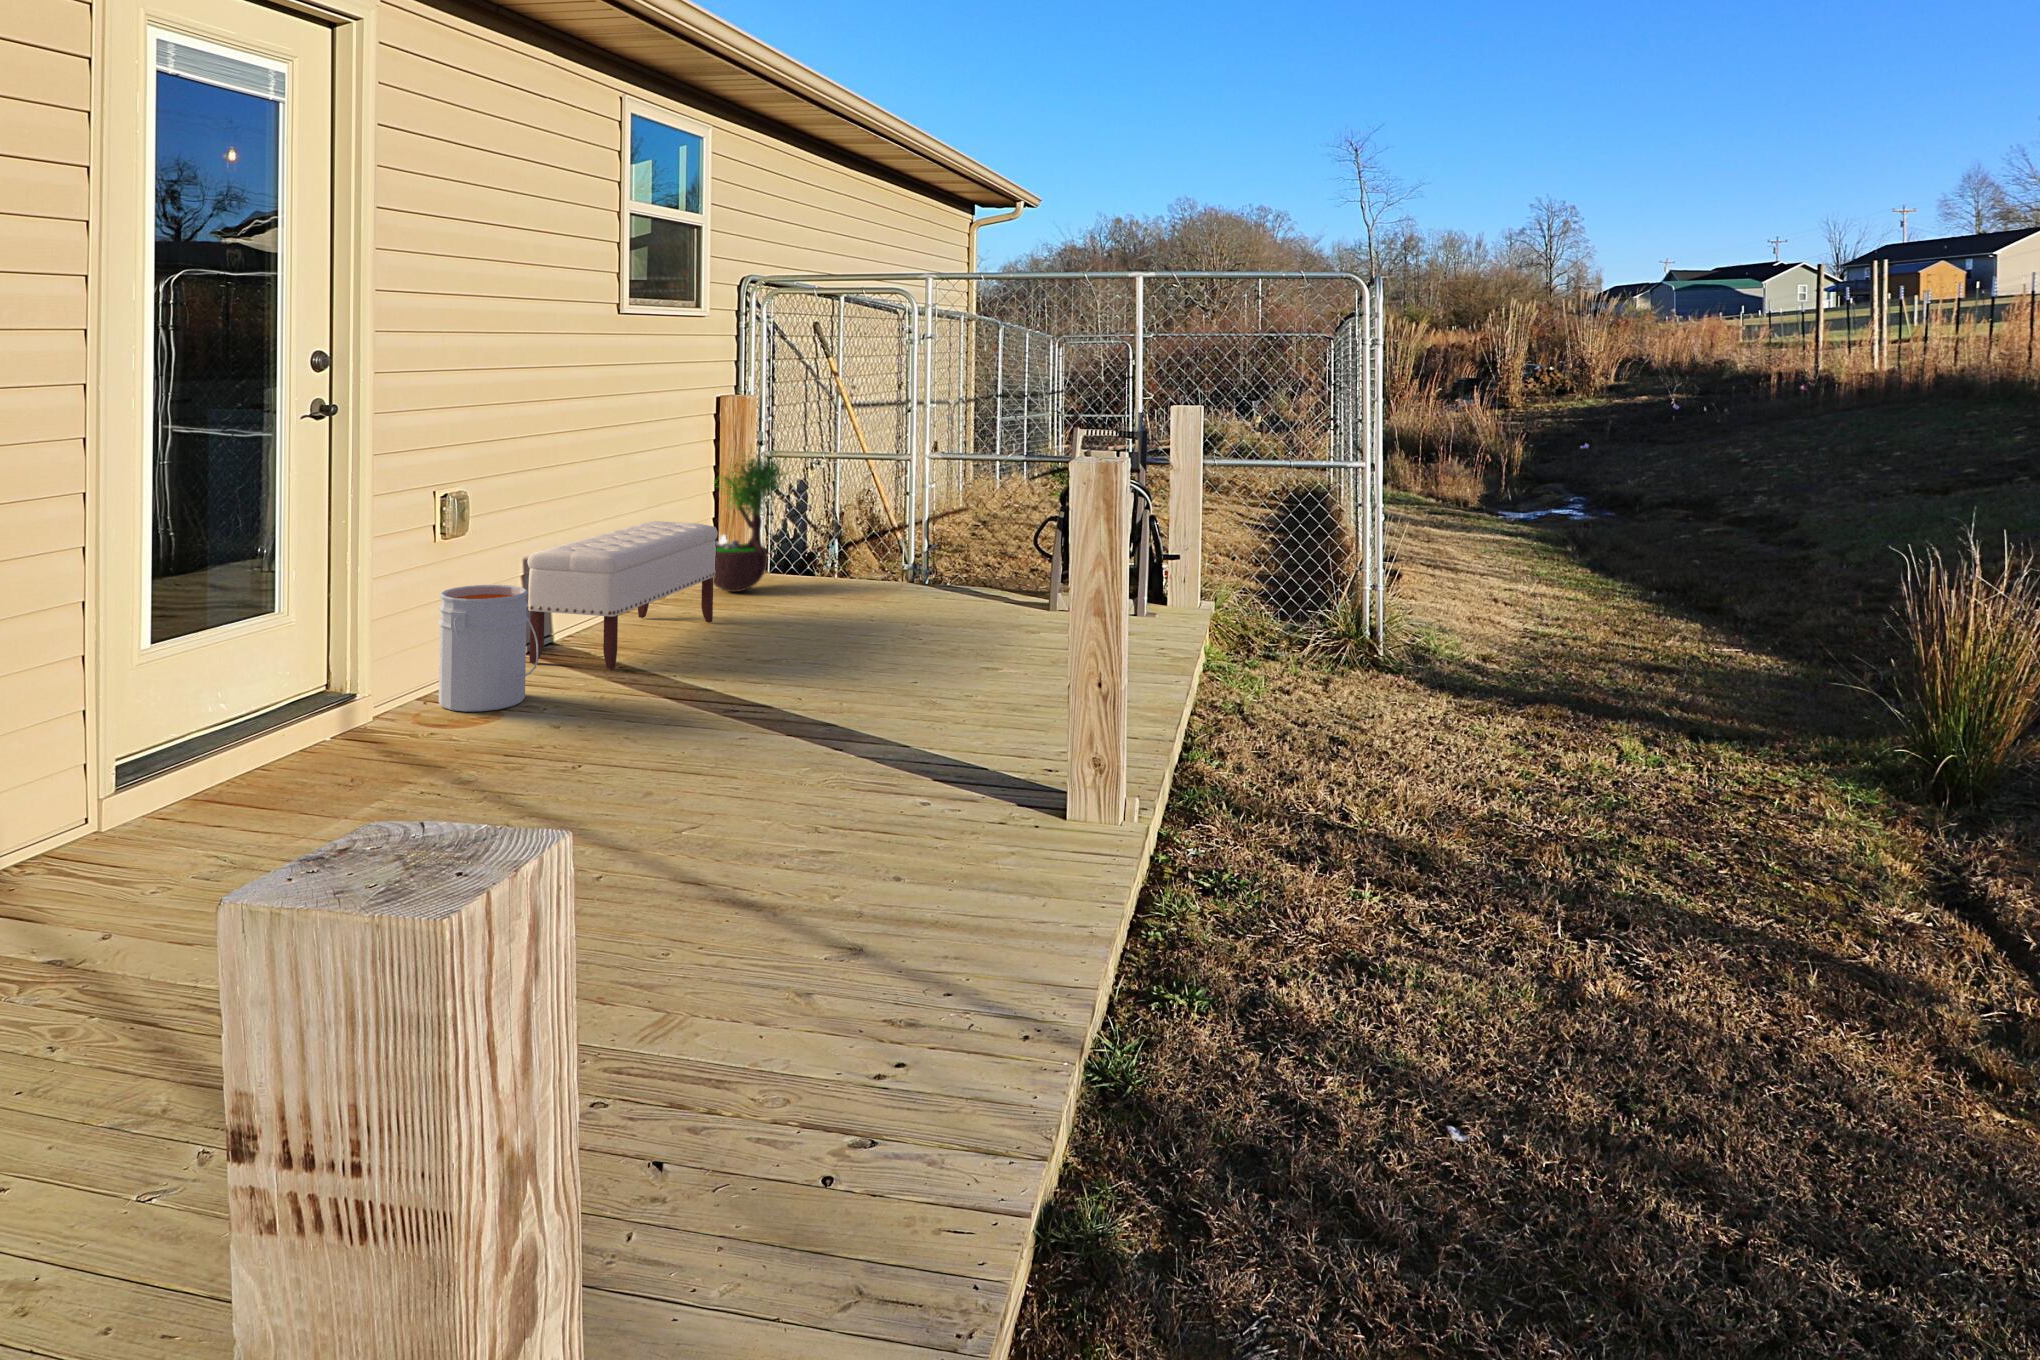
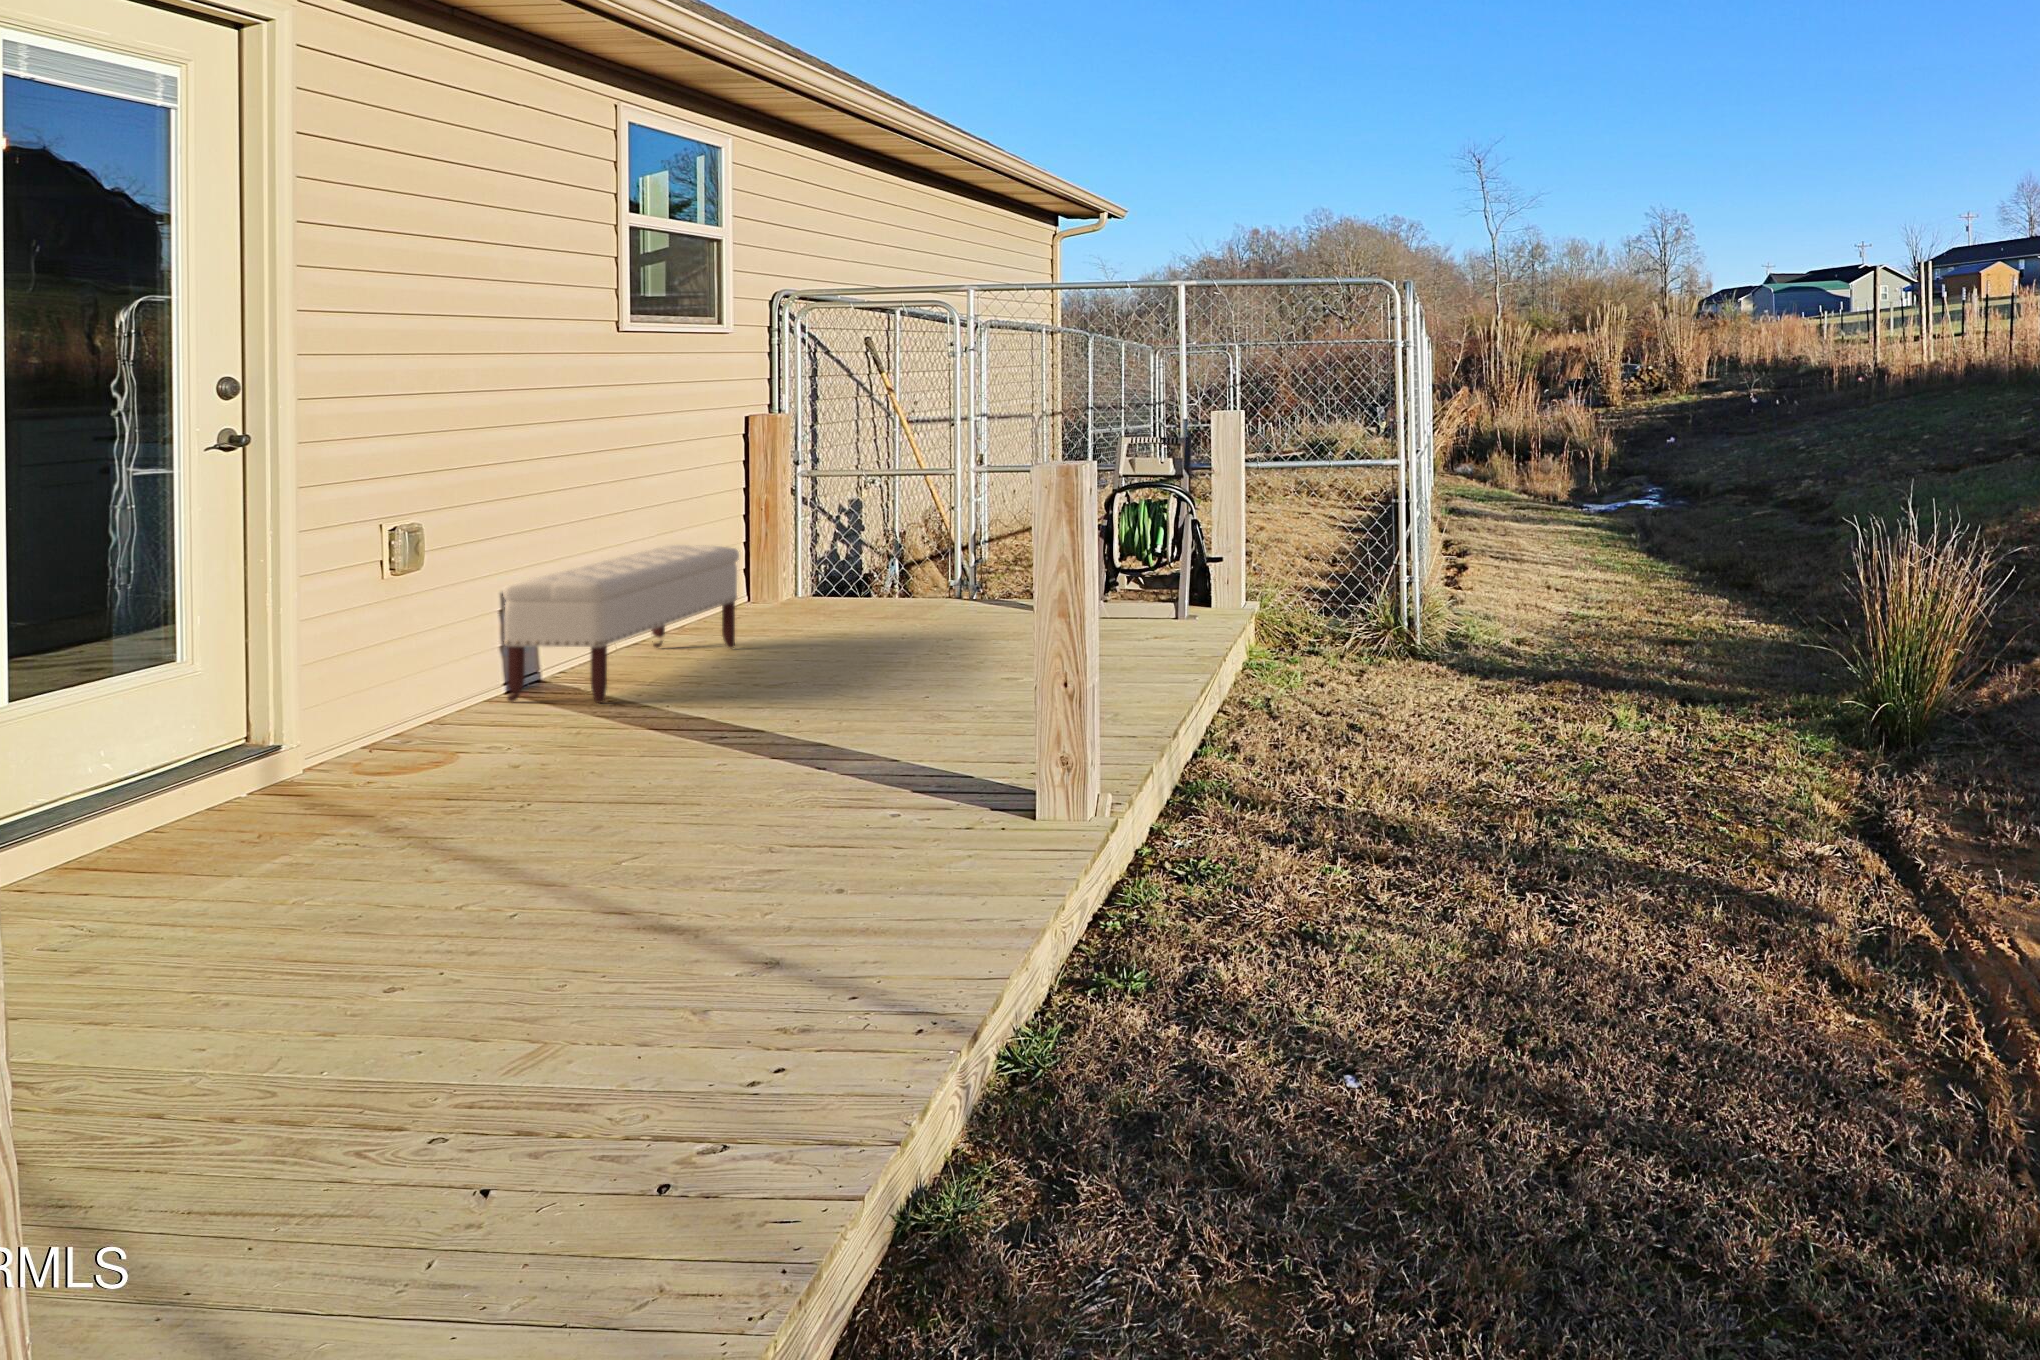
potted tree: present [714,452,785,592] -> none [737,462,833,616]
bucket: present [438,585,538,712] -> none [380,619,504,757]

